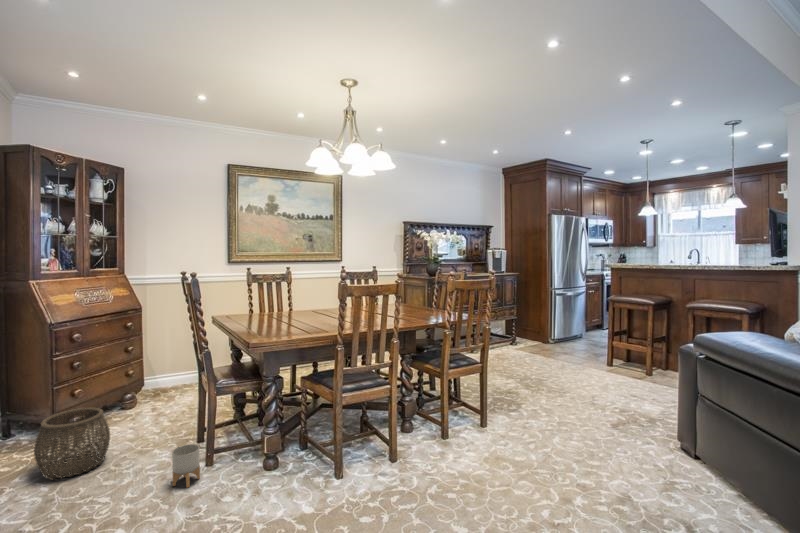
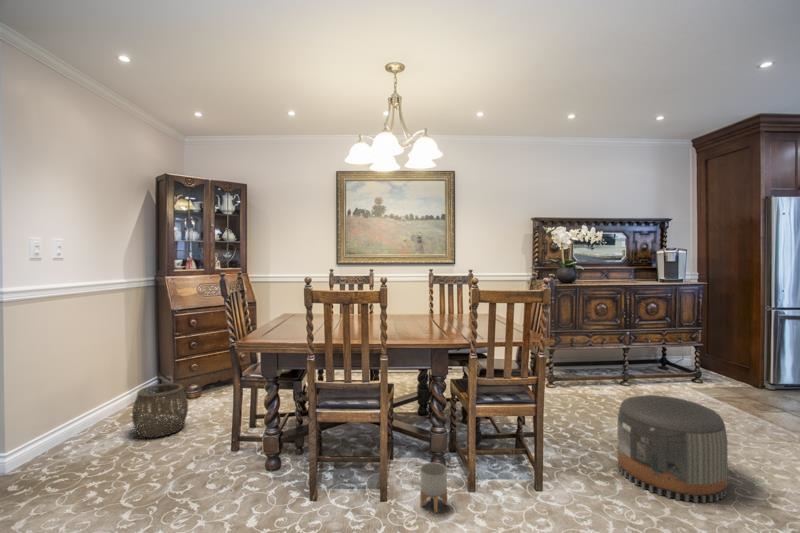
pouf: none [514,351,579,414] -> present [617,395,728,503]
planter: present [172,444,200,488] -> present [420,463,447,513]

